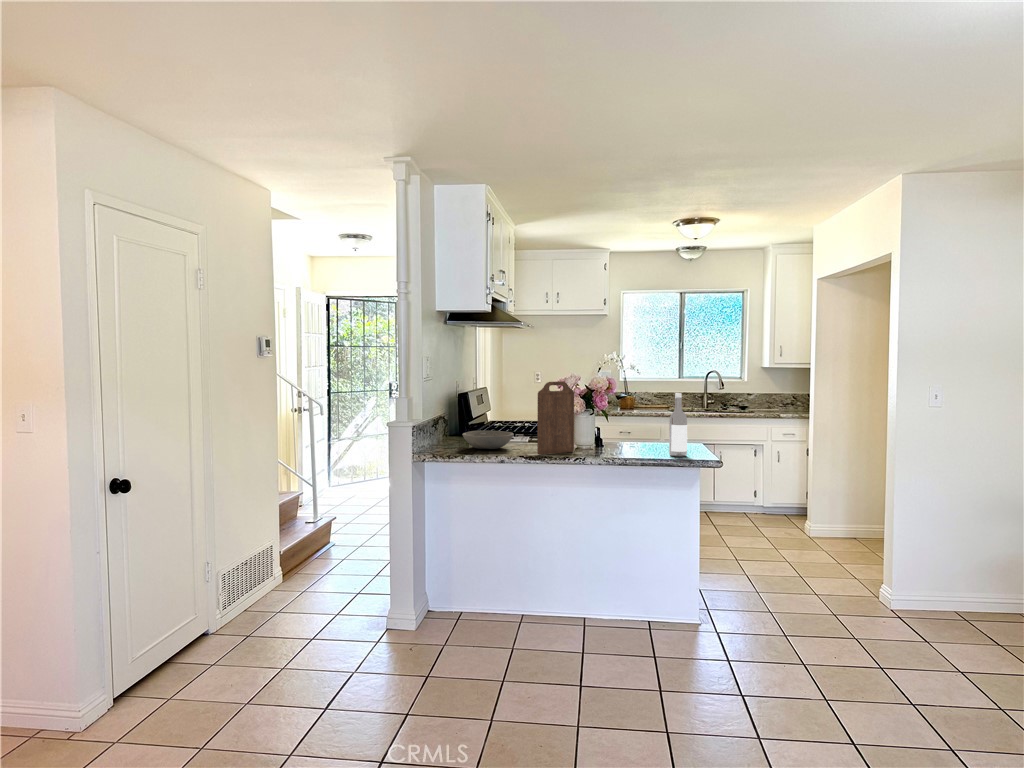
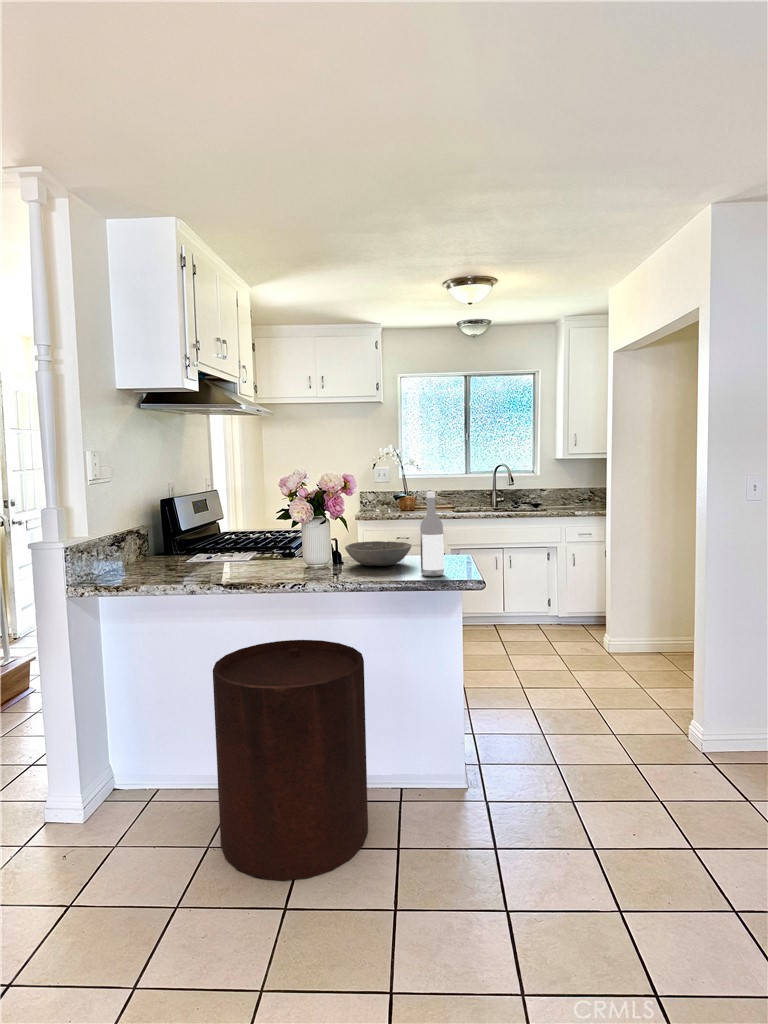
cutting board: present [537,381,574,455] -> none [241,480,297,580]
bowl: present [462,431,513,449] -> present [345,541,411,566]
trash can: none [521,501,630,668] -> present [213,640,368,881]

